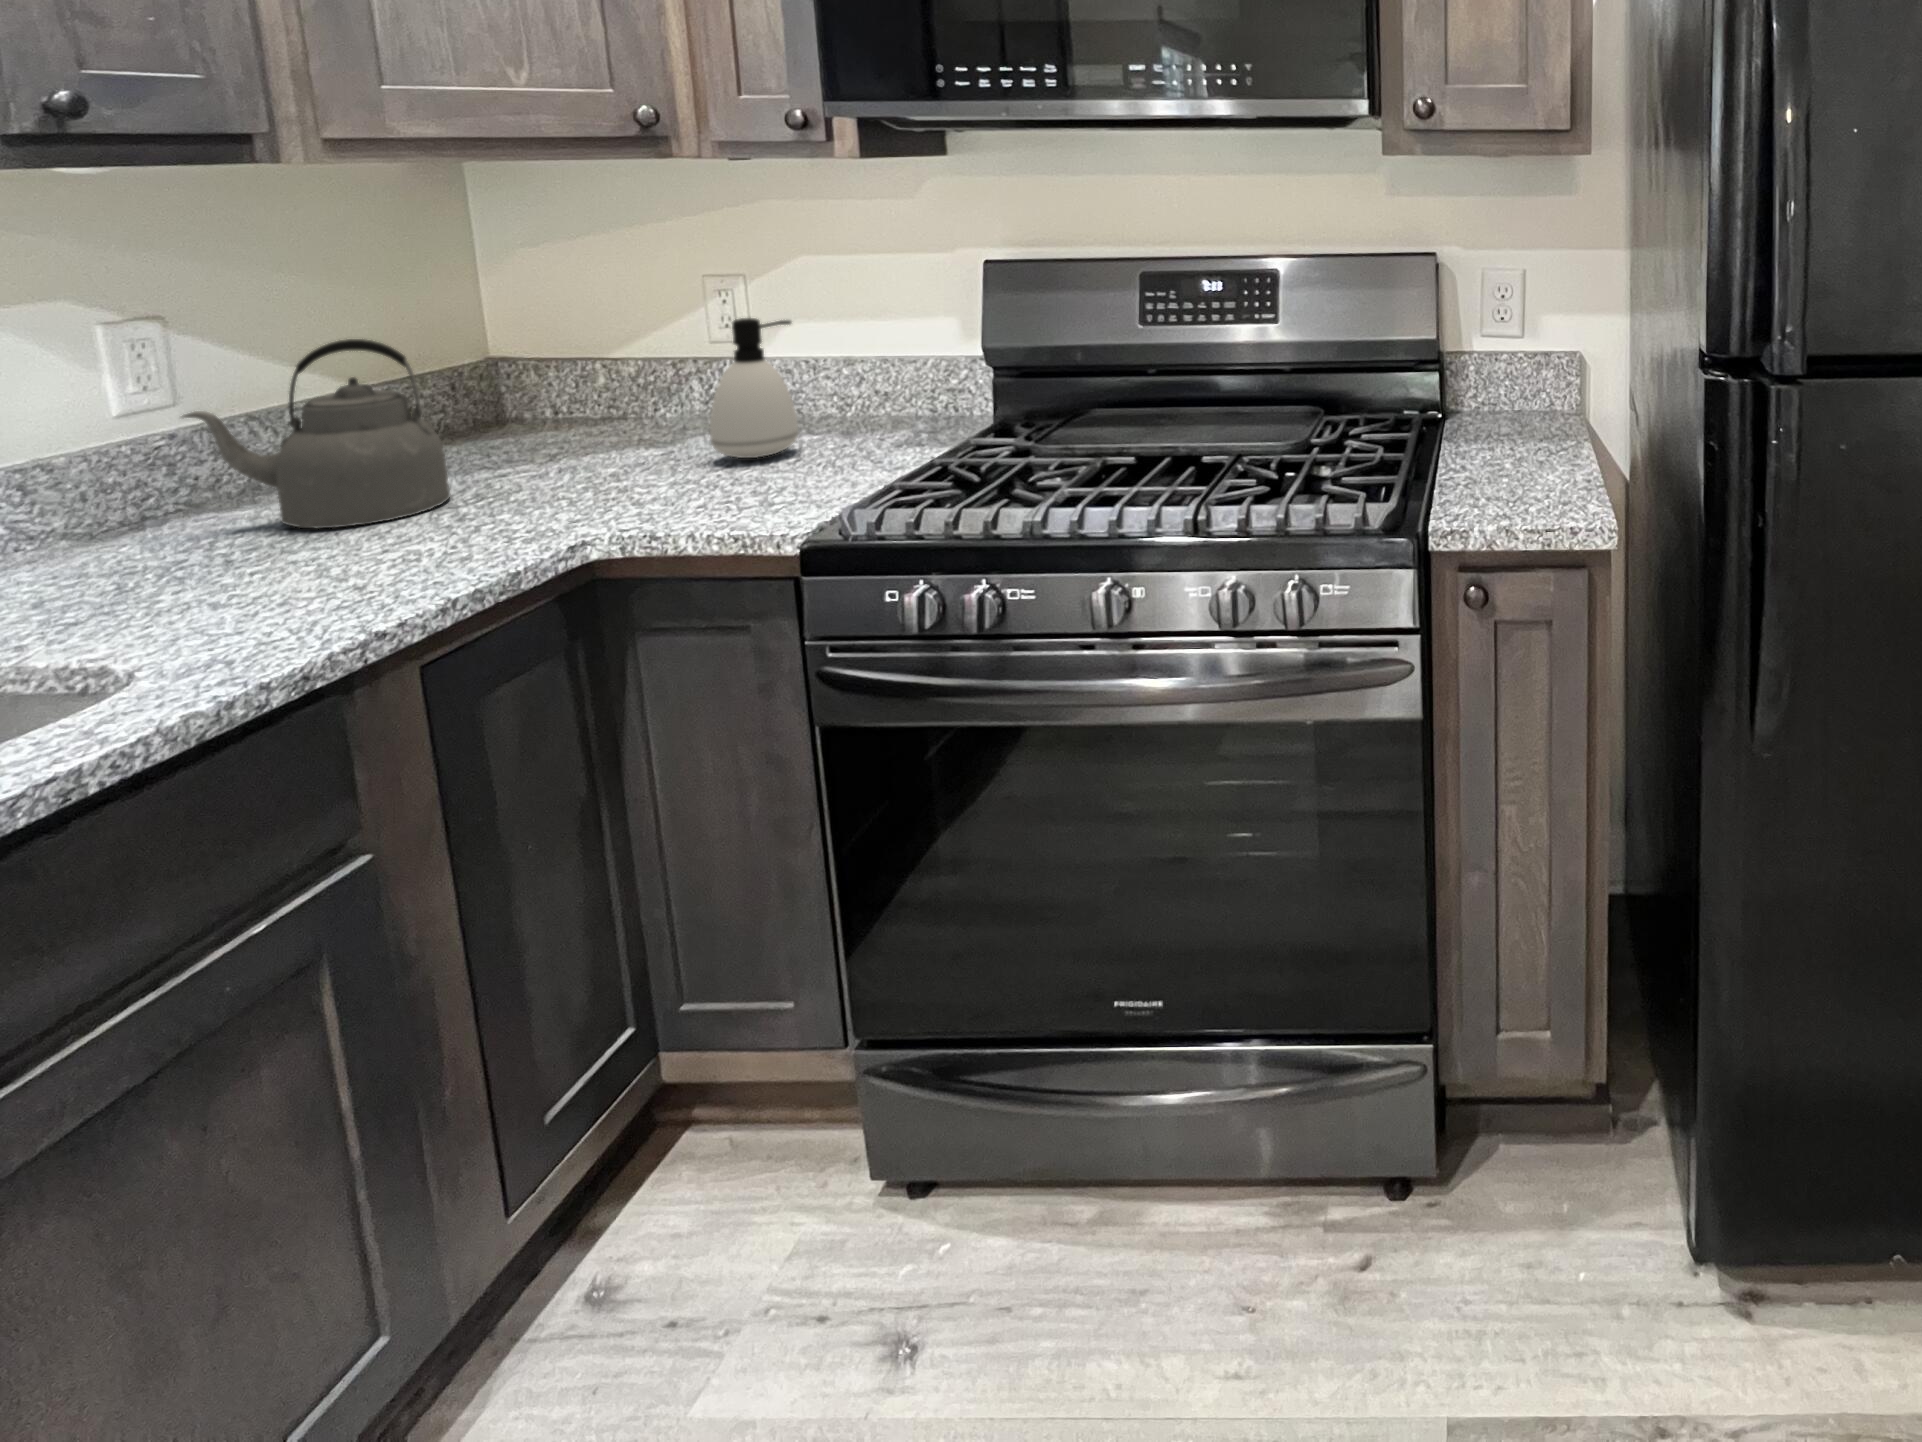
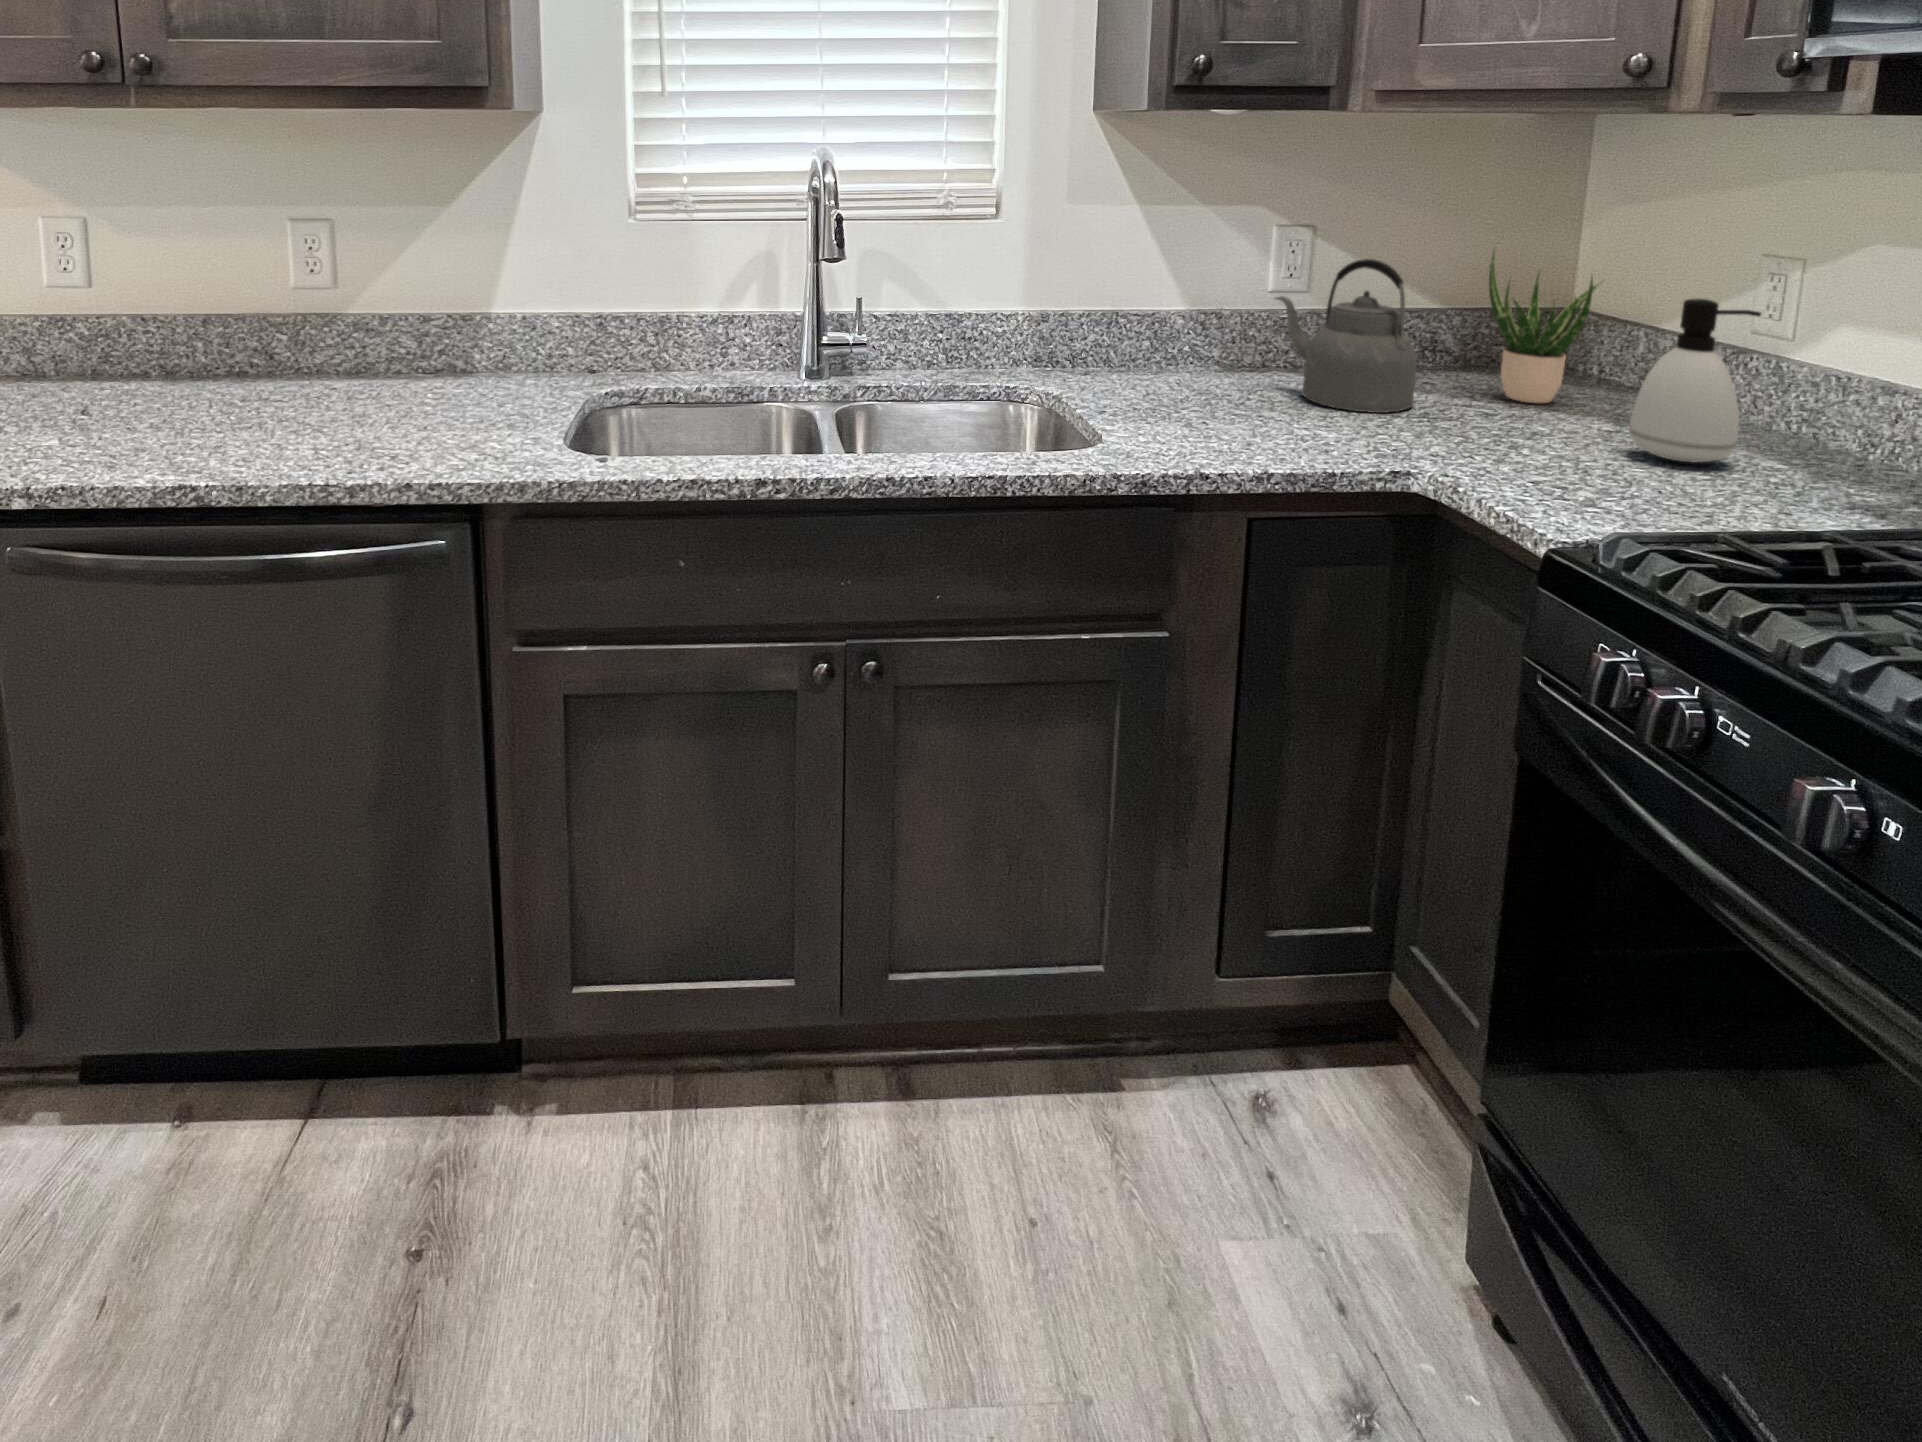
potted plant: none [450,303,591,459] -> present [1489,252,1601,403]

